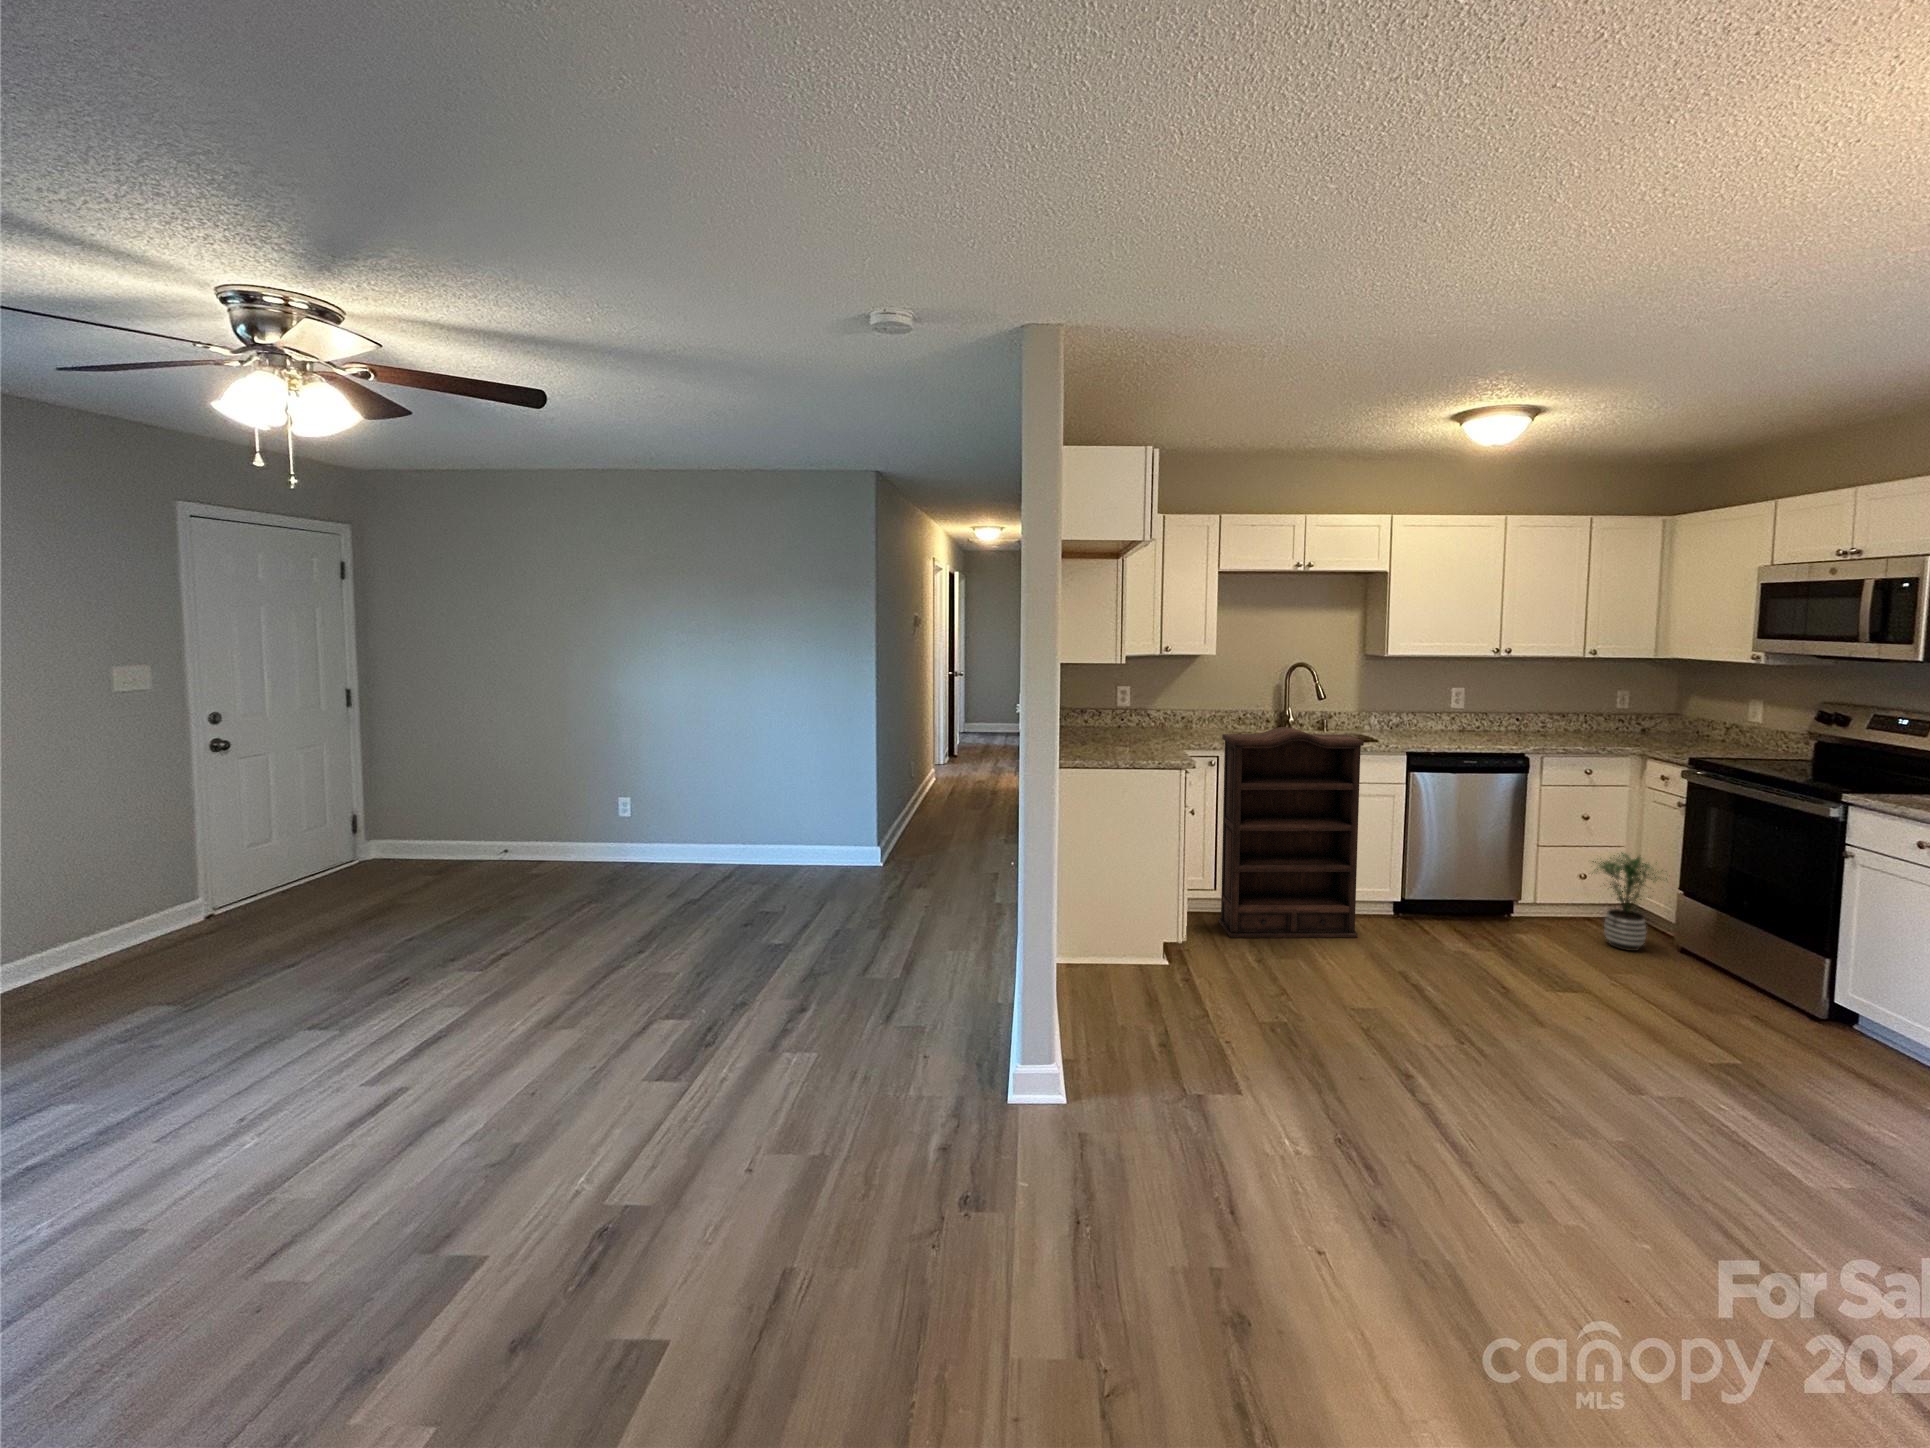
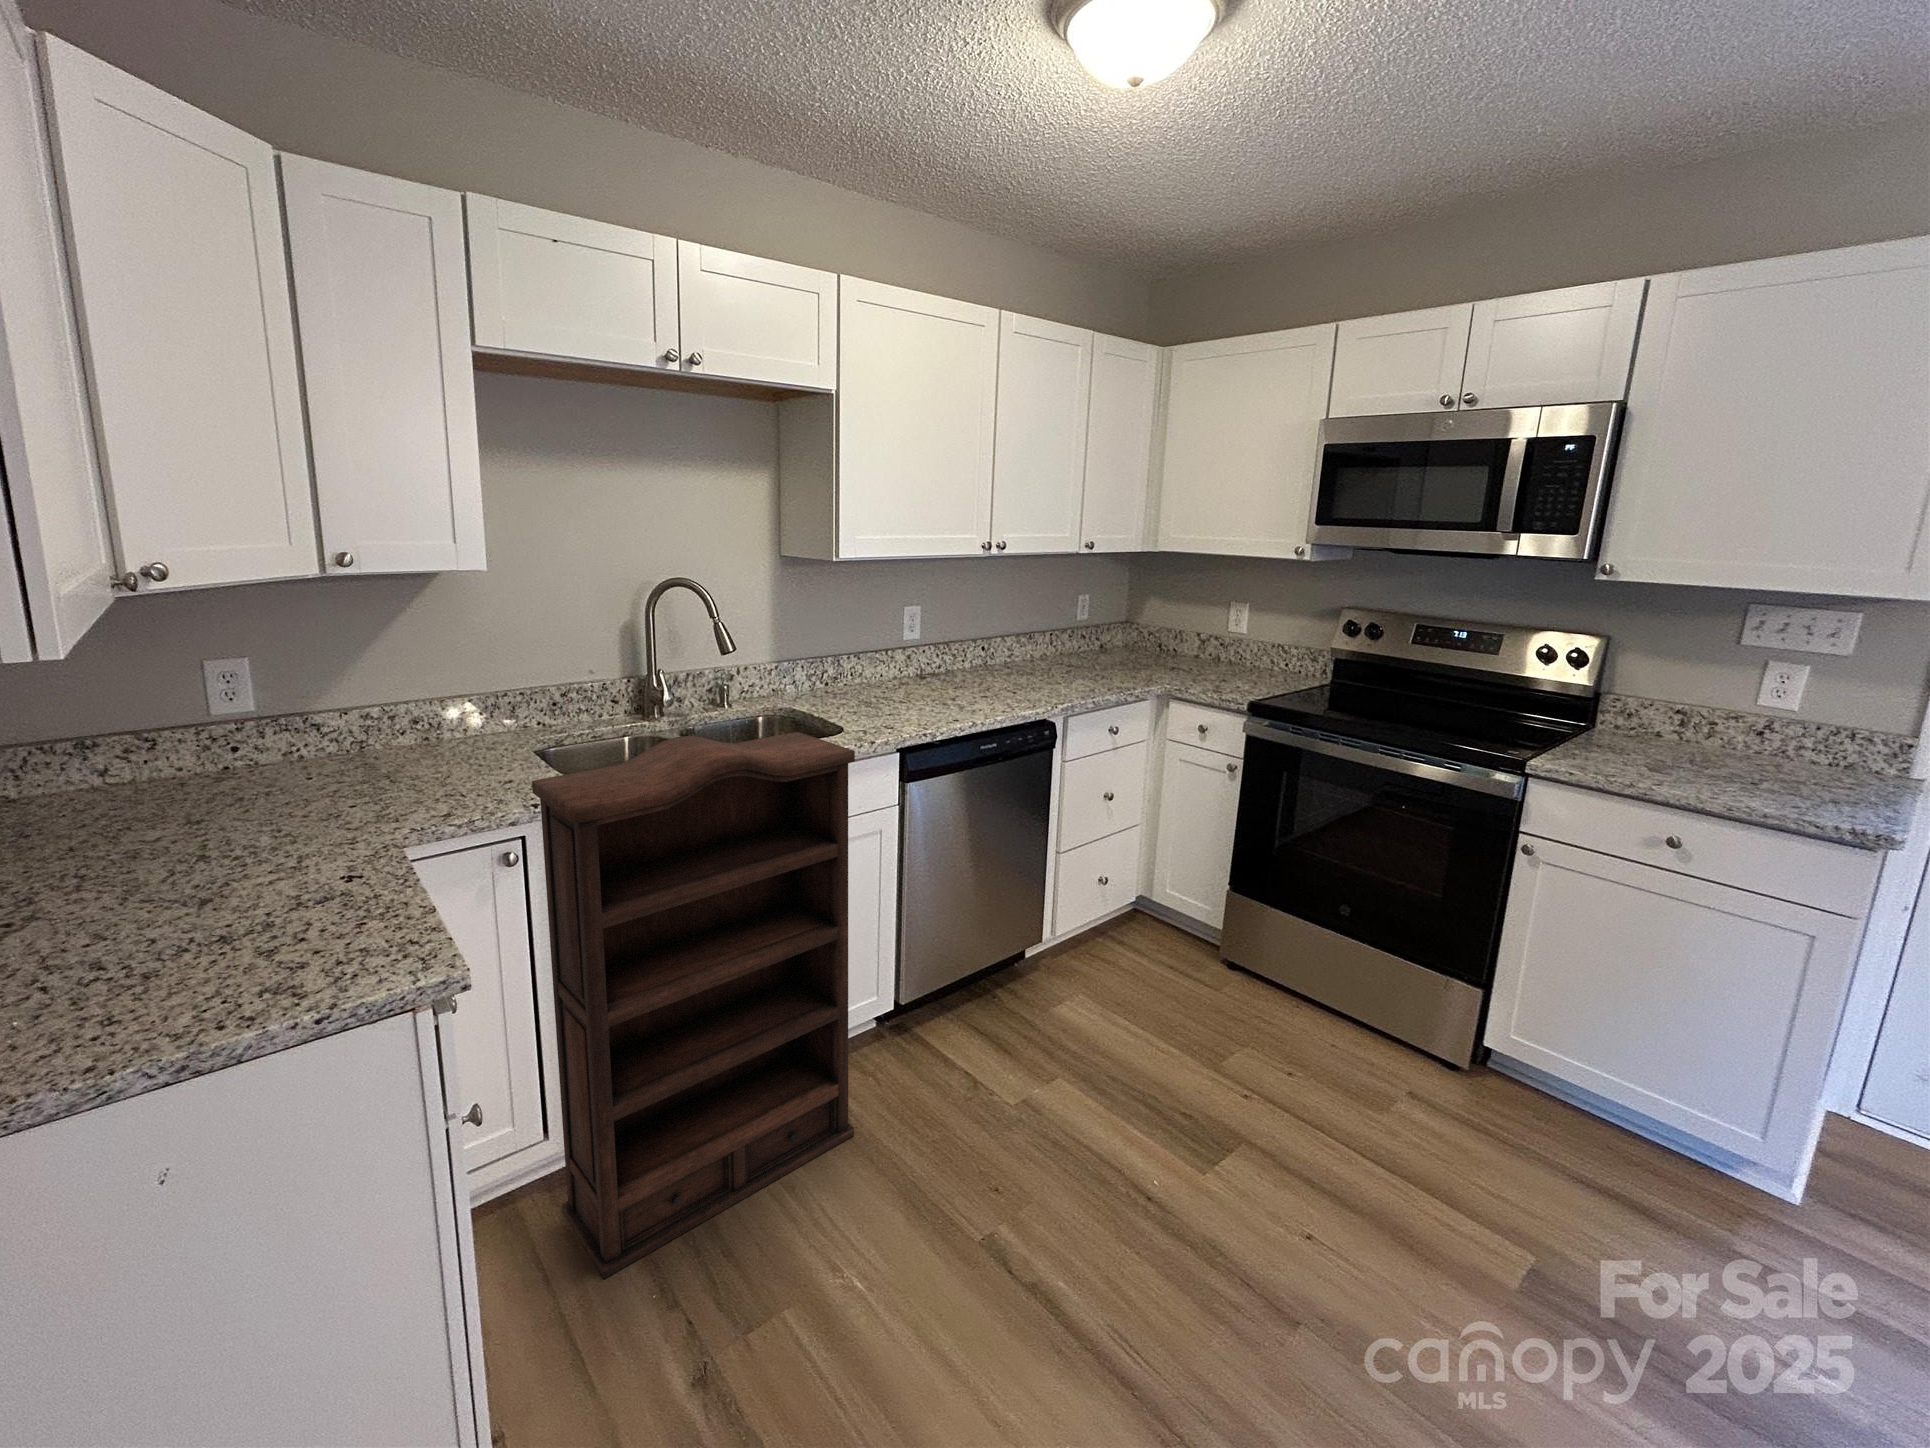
potted plant: present [1592,852,1667,951] -> none [1129,843,1237,992]

